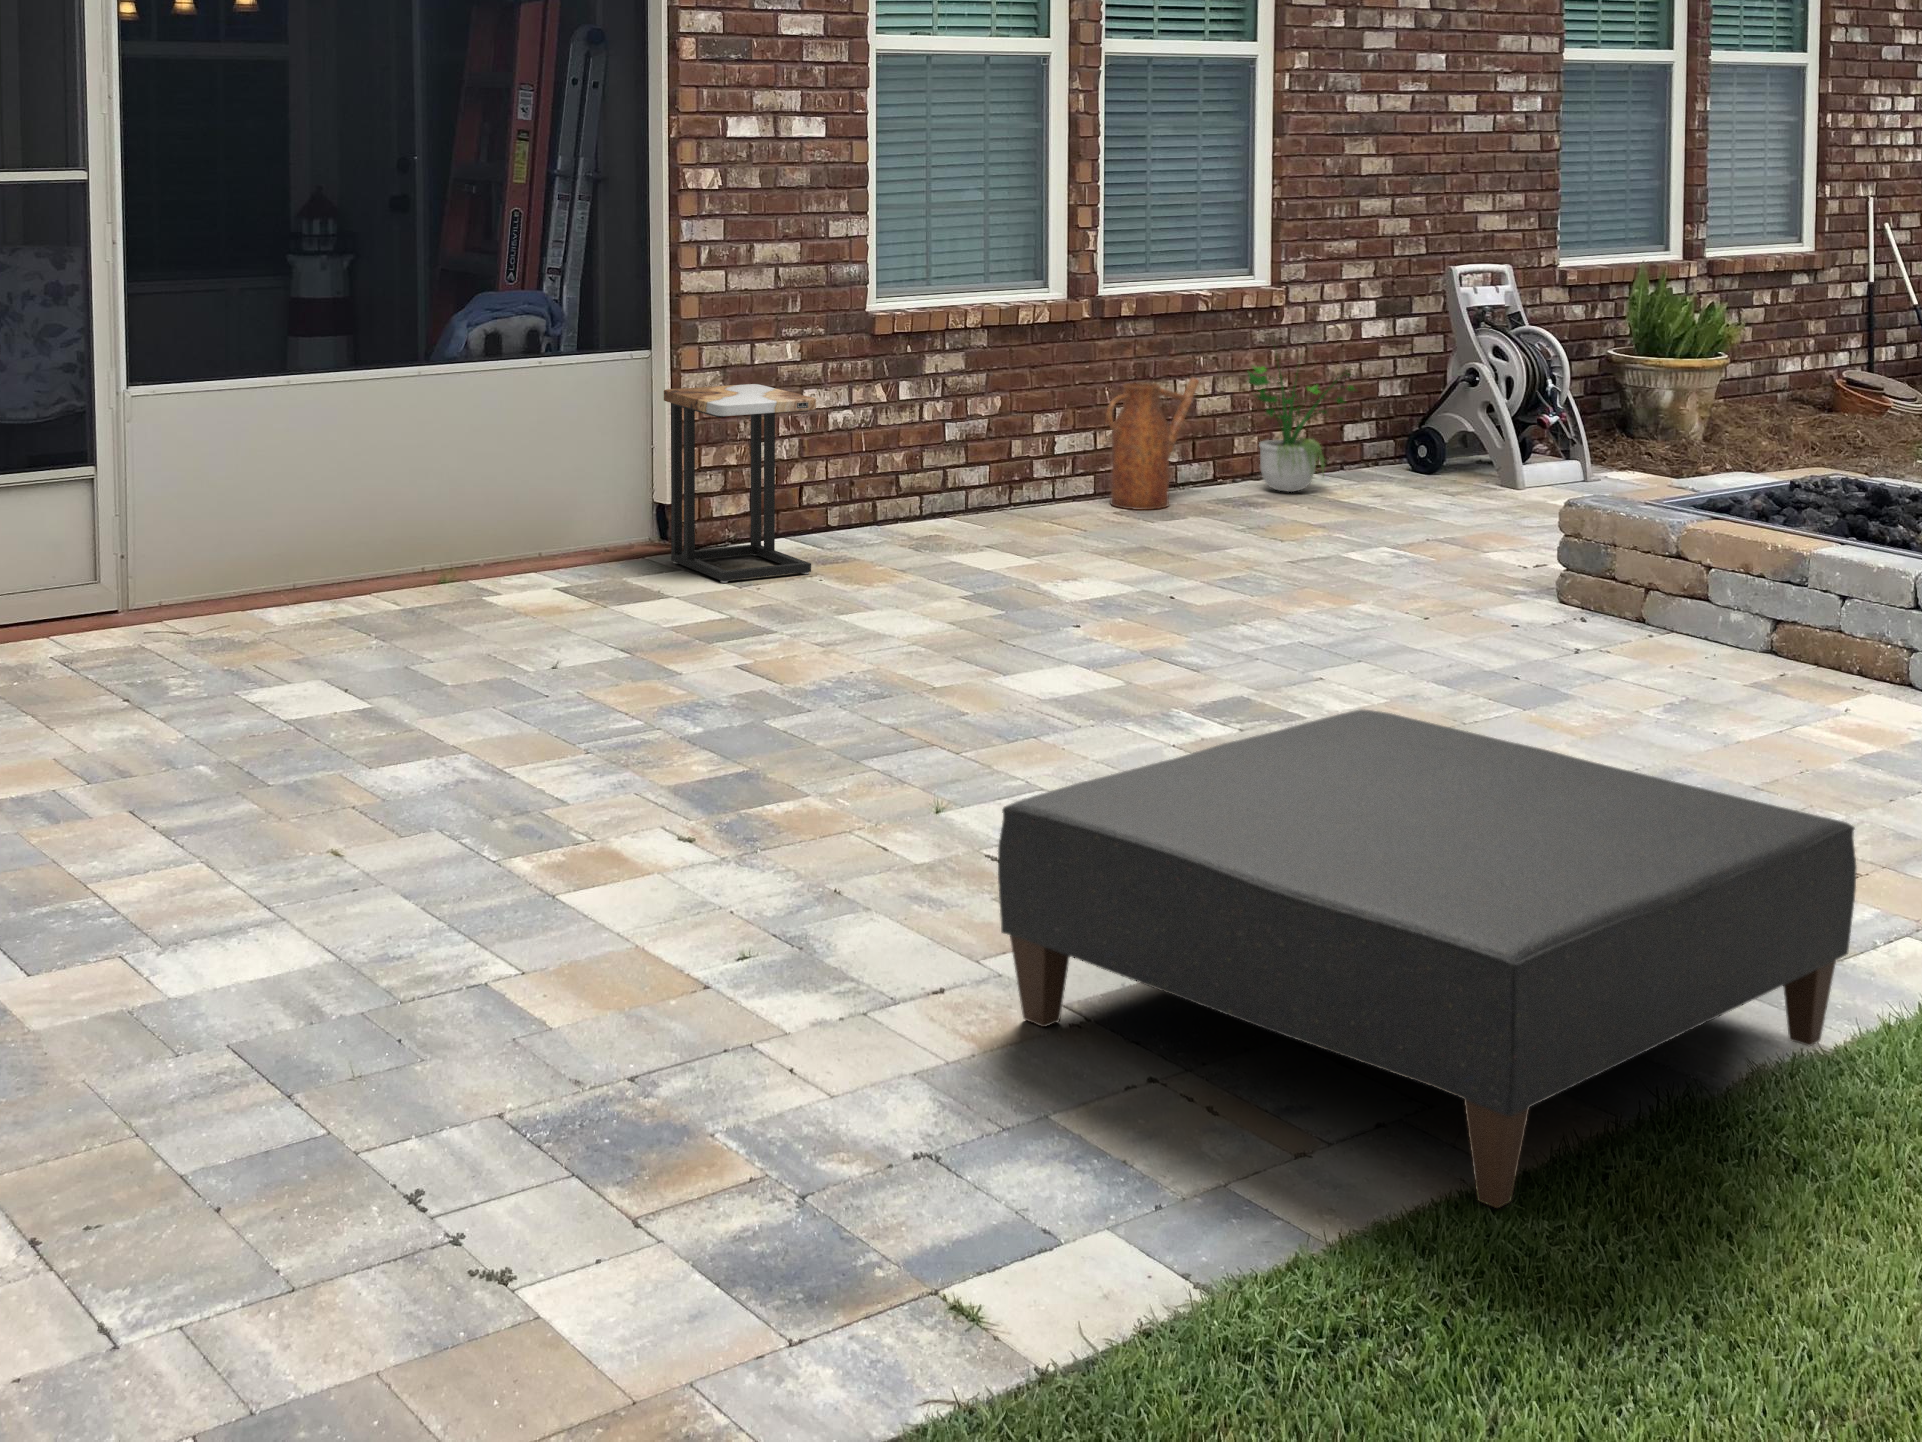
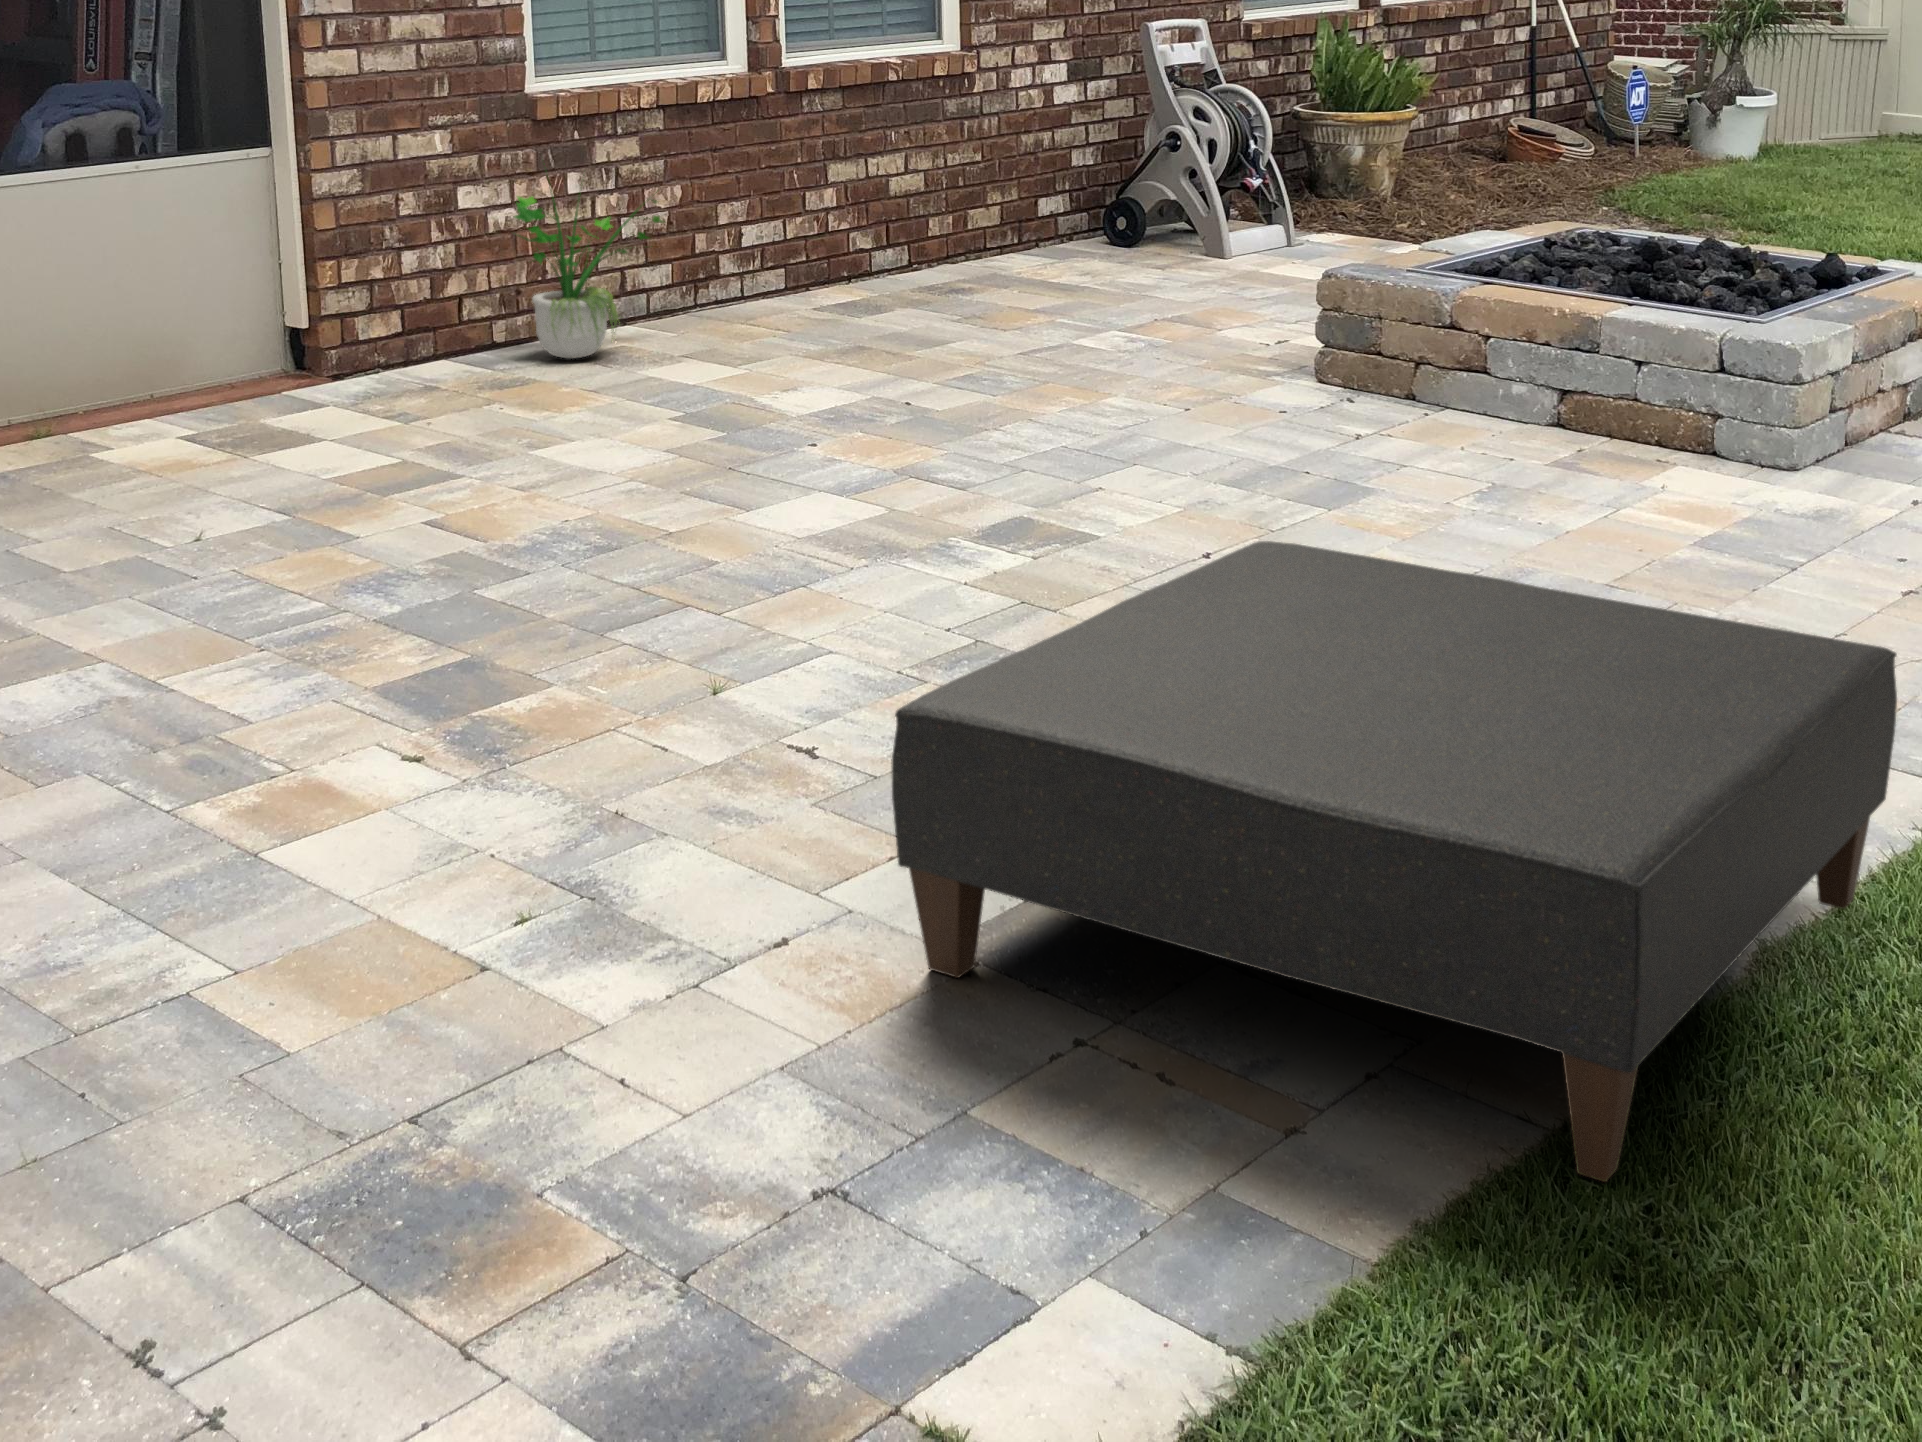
potted plant: present [1248,349,1355,492] -> present [515,191,665,359]
watering can: present [1106,377,1199,510] -> none [793,153,890,302]
side table: present [664,384,816,583] -> none [296,181,486,415]

